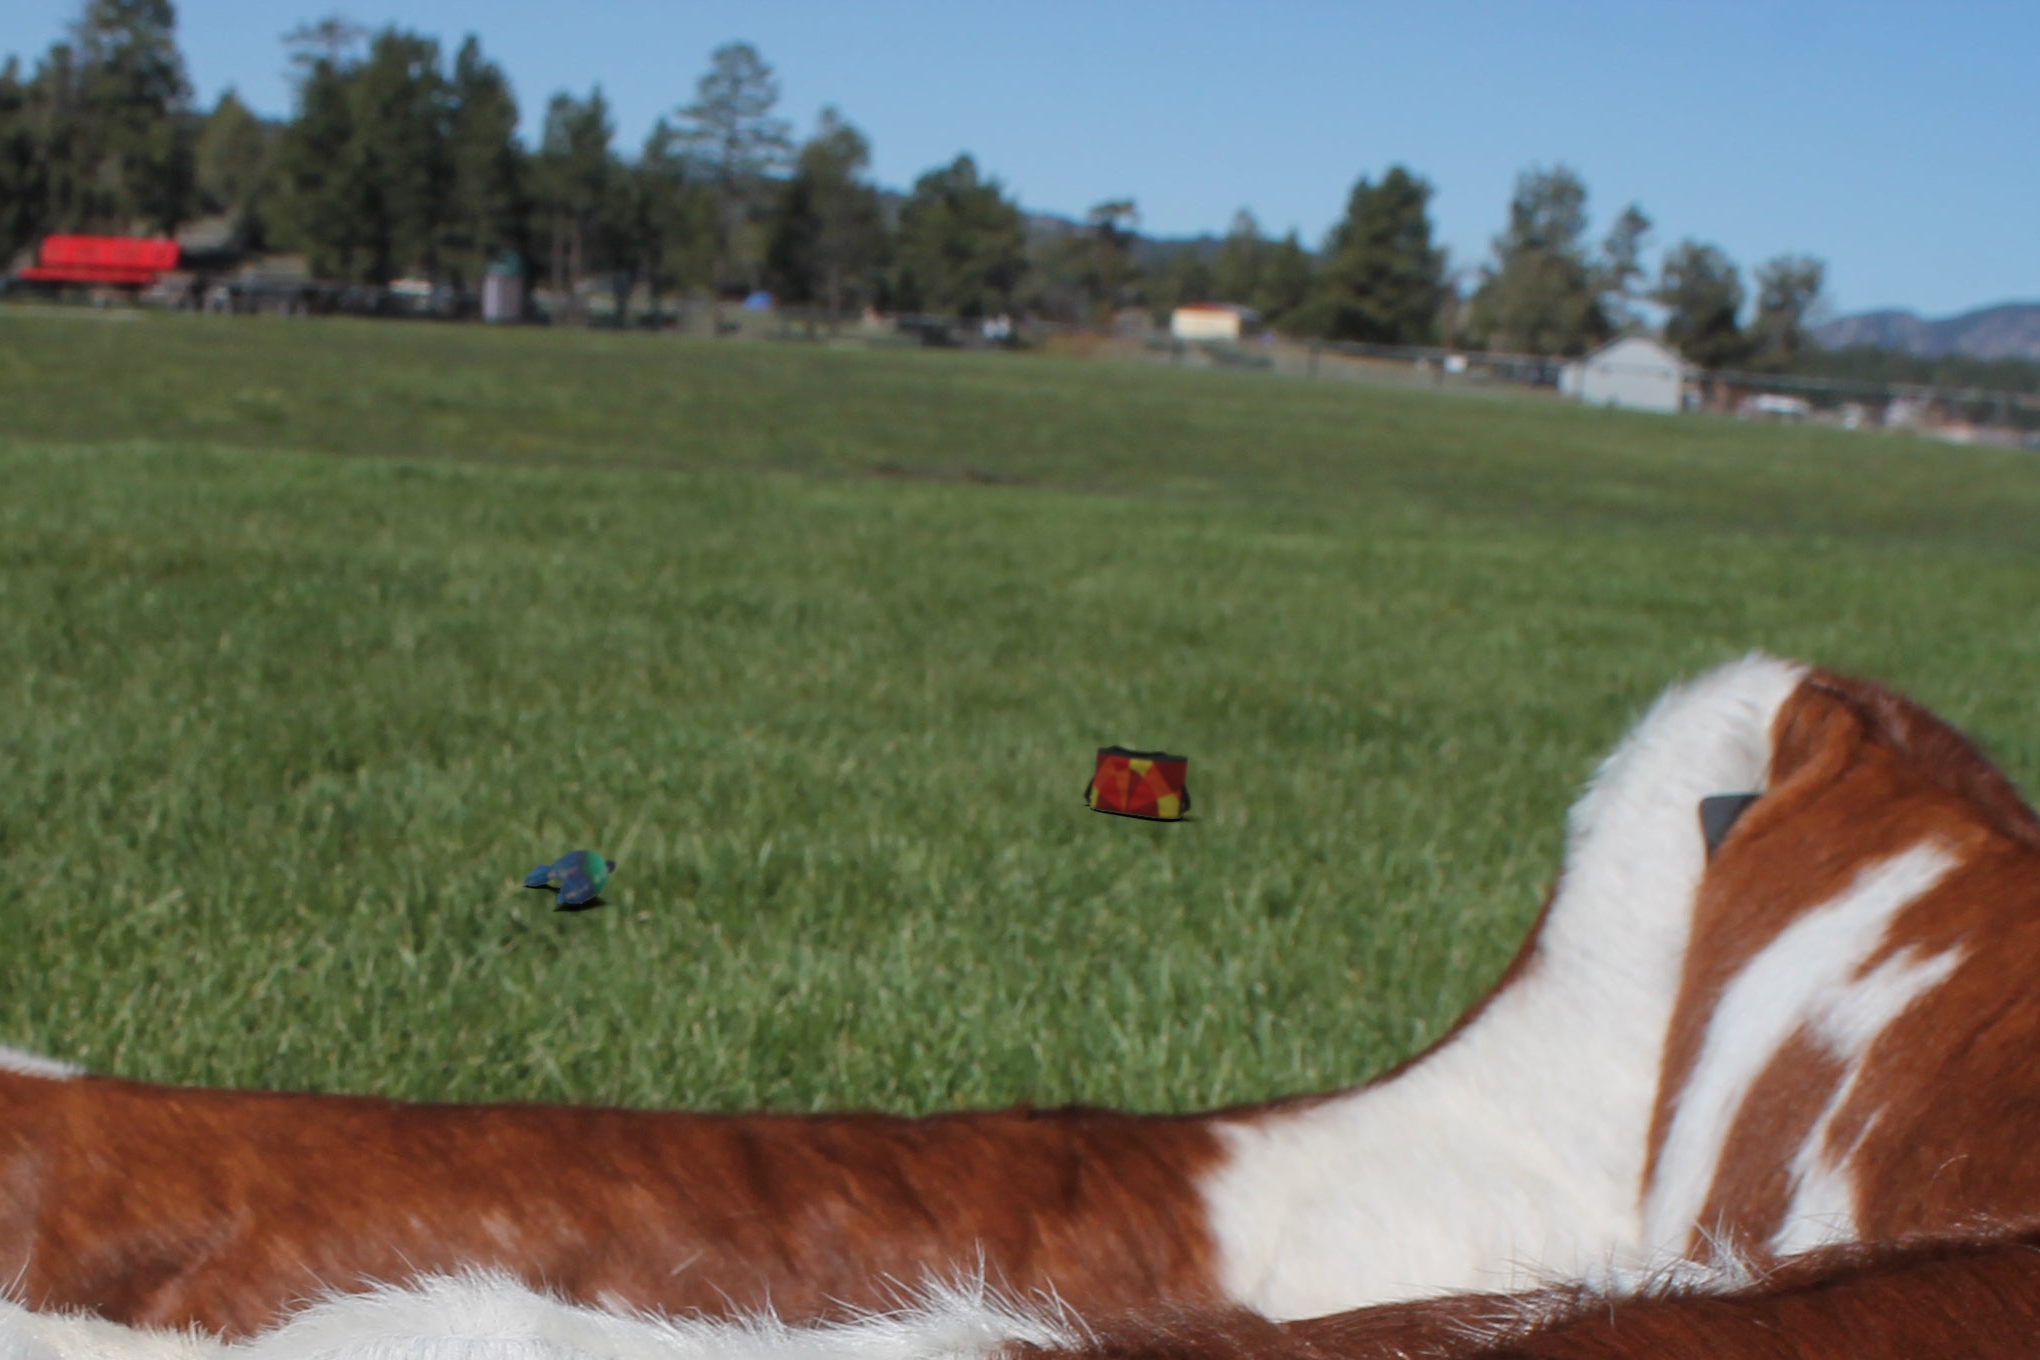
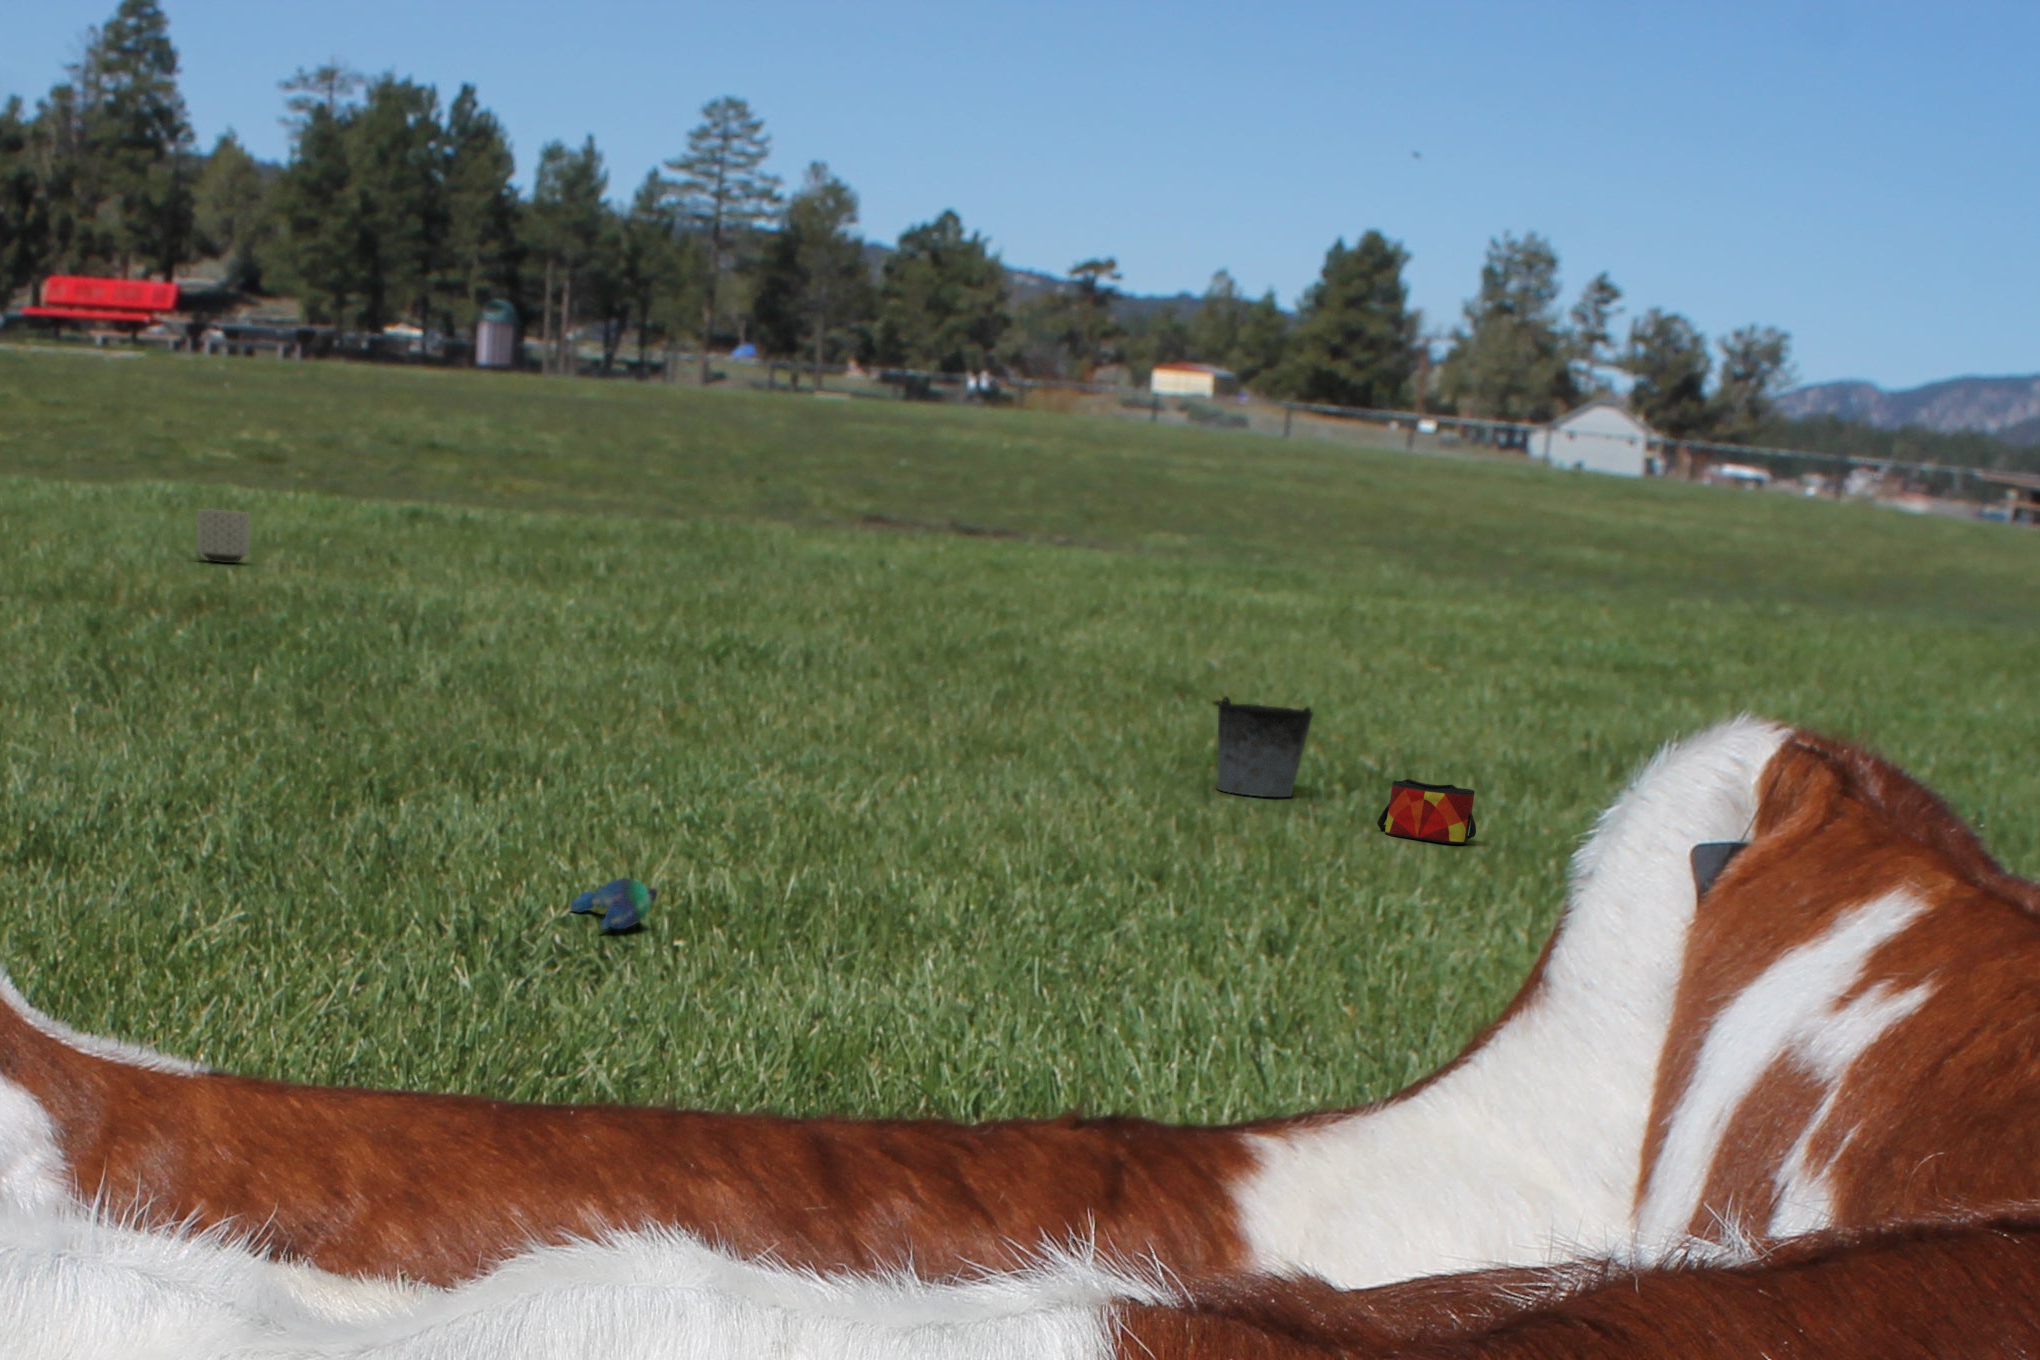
planter: none [163,471,217,526] -> present [197,509,250,563]
bucket: none [1210,646,1318,751] -> present [1213,697,1313,797]
bag: present [1084,745,1191,820] -> present [1377,779,1476,844]

